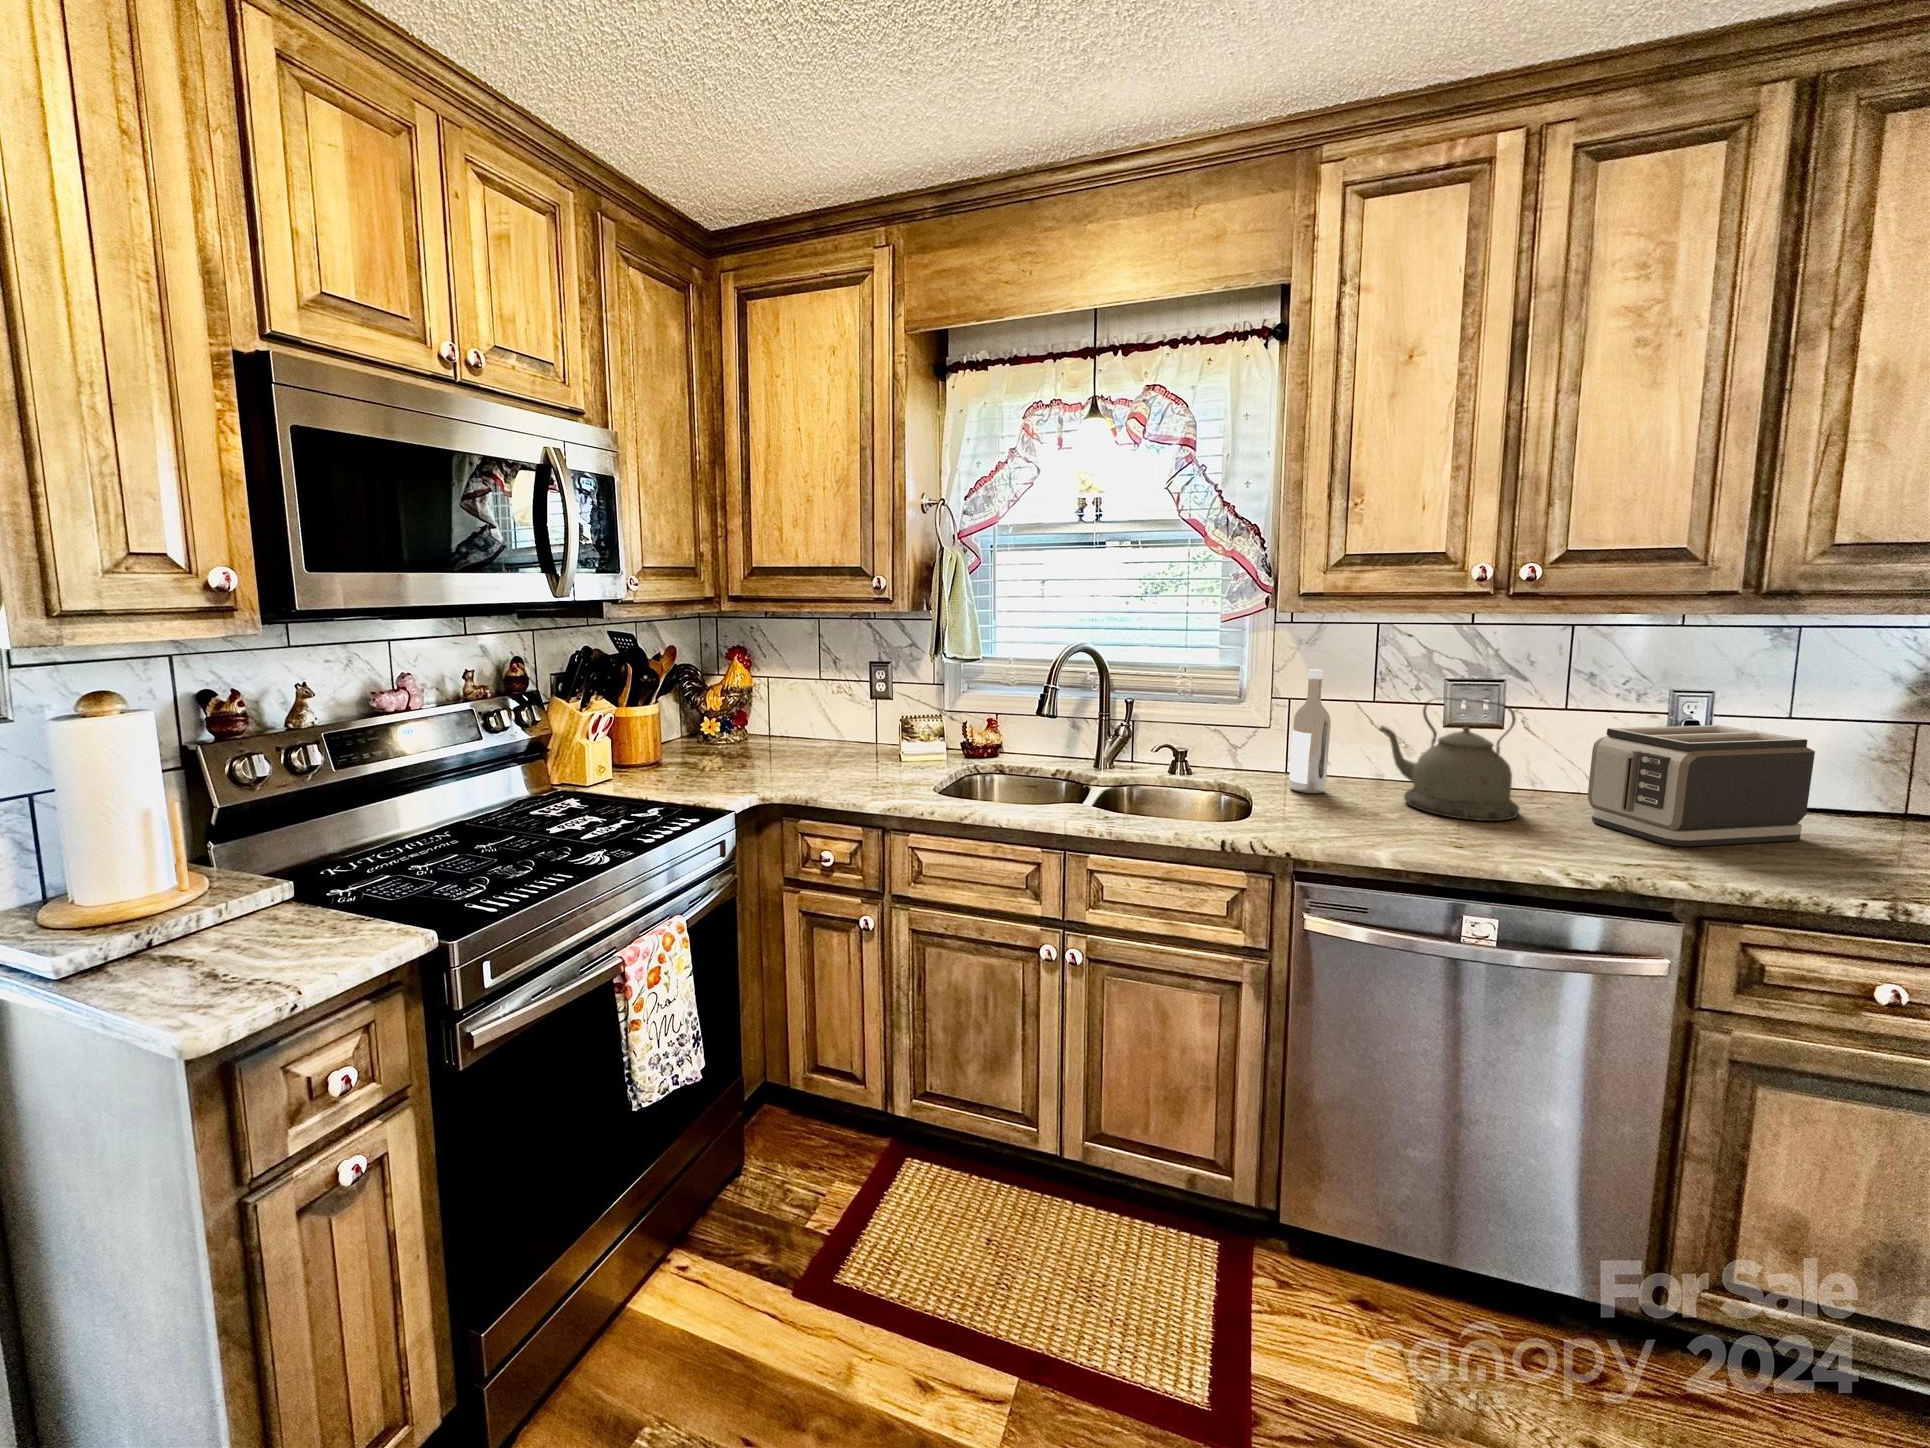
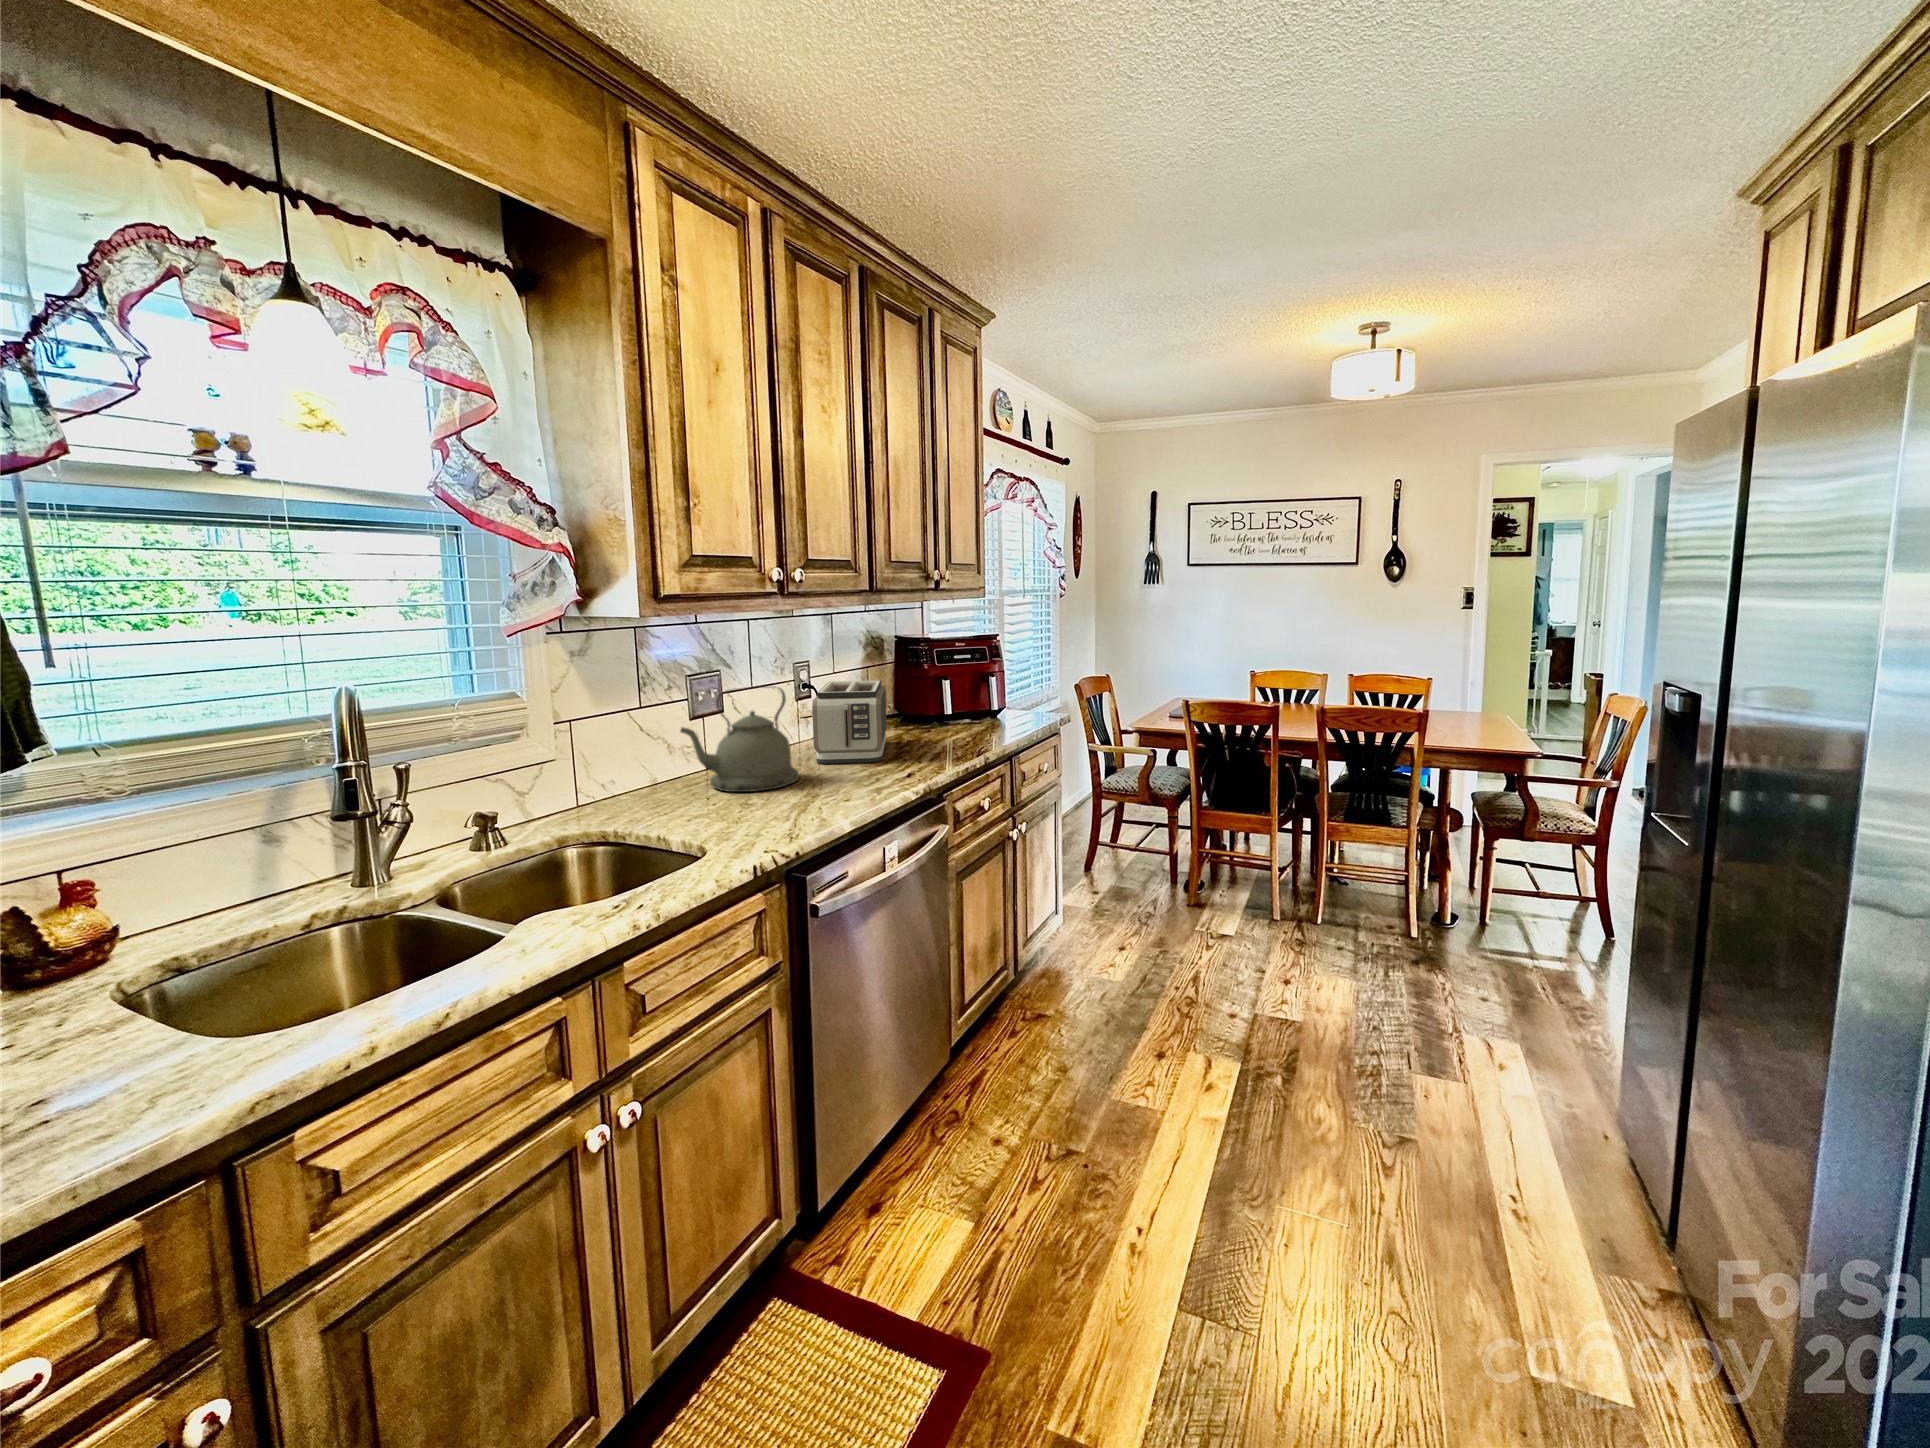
wine bottle: present [1289,669,1331,794] -> none [619,680,662,815]

